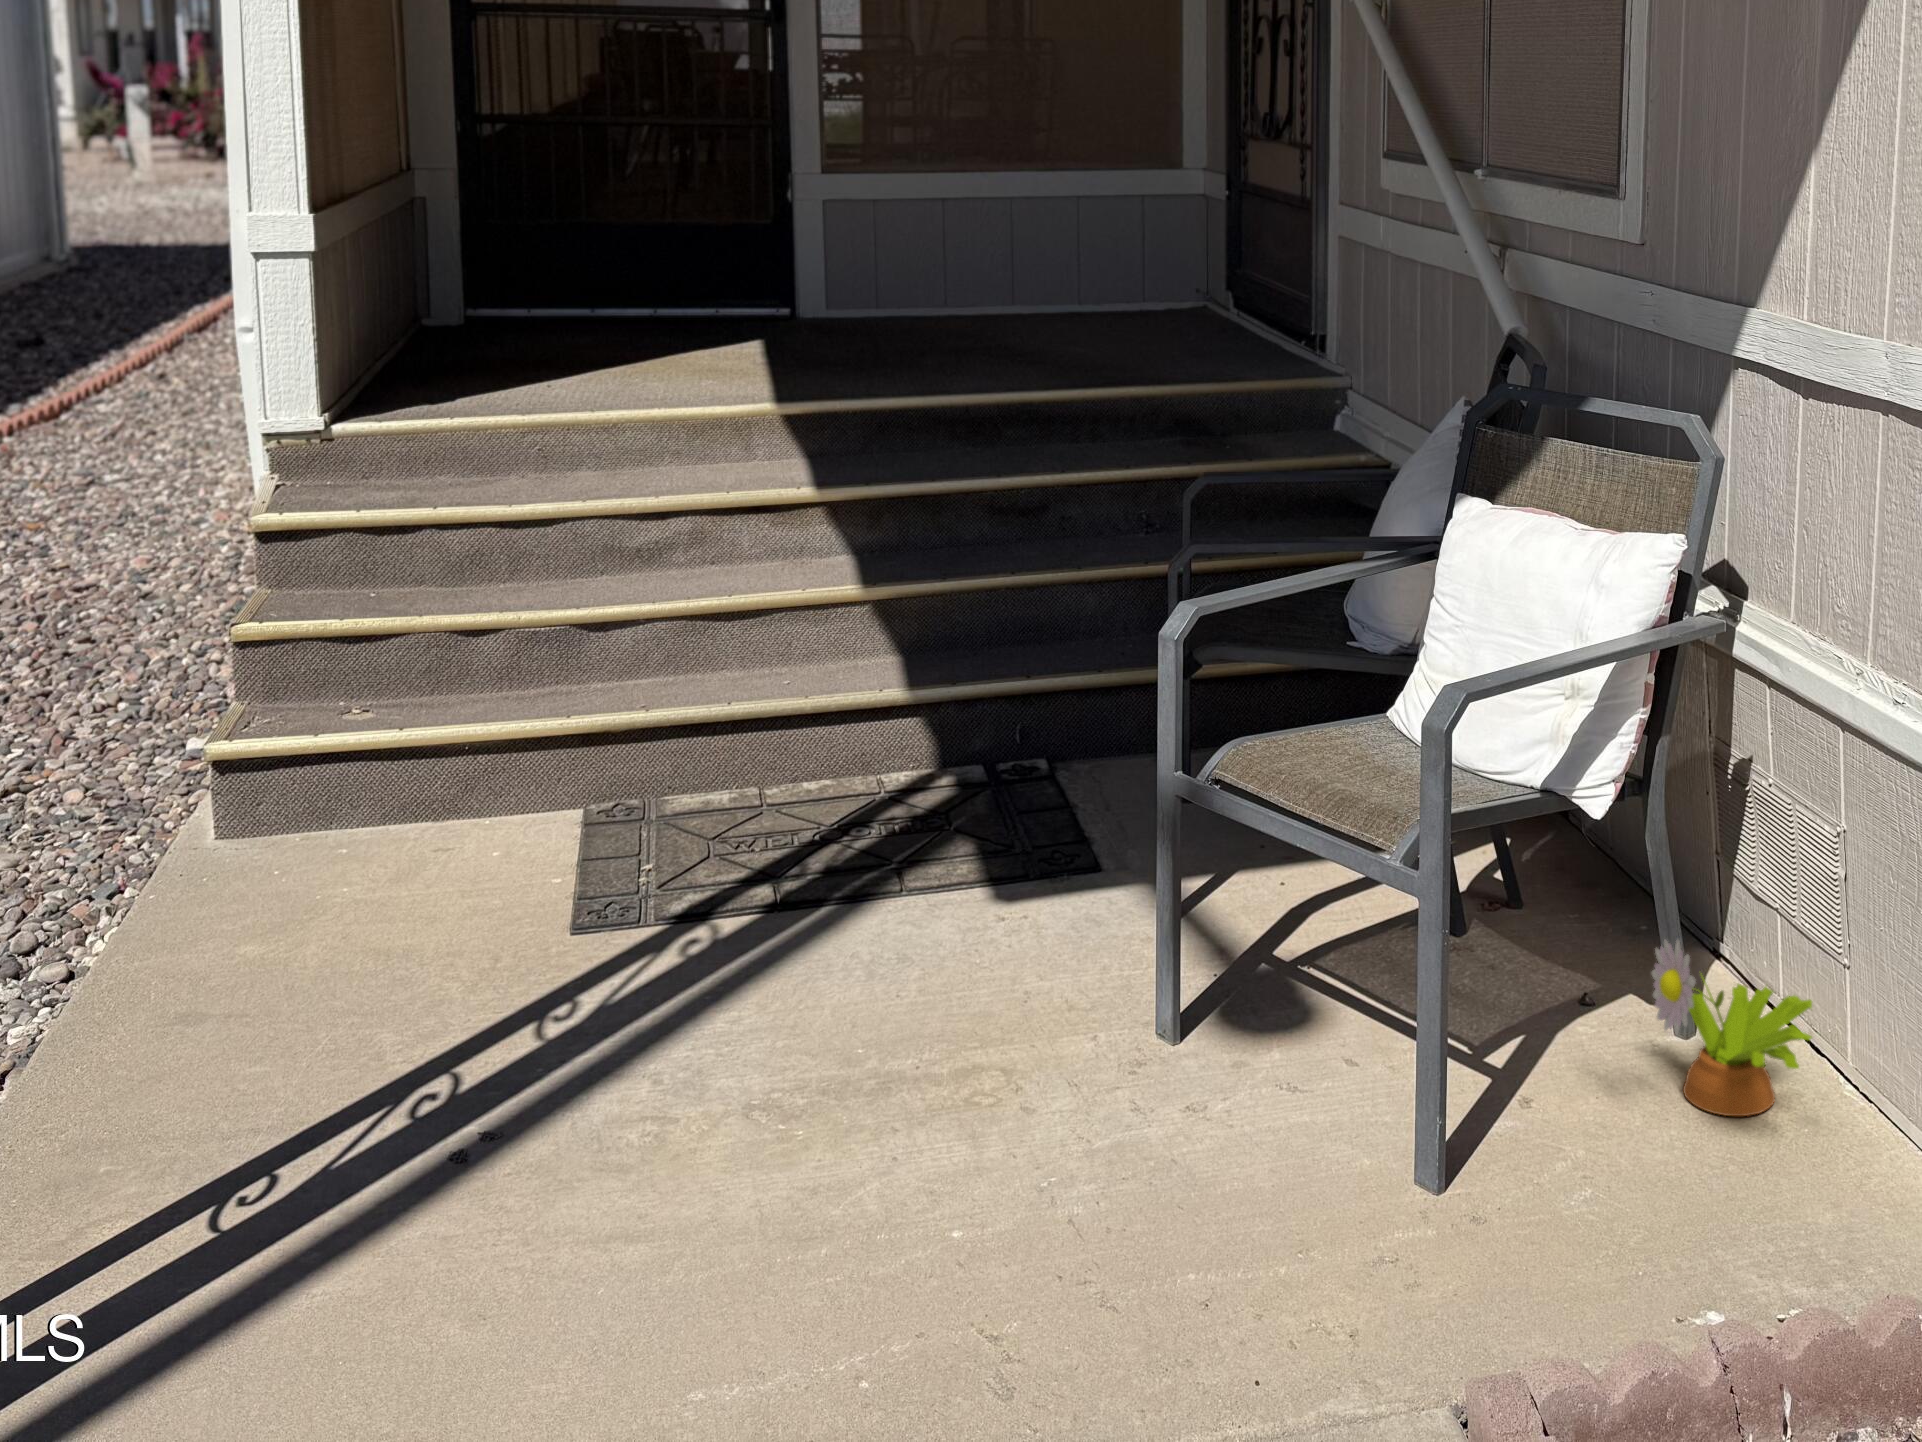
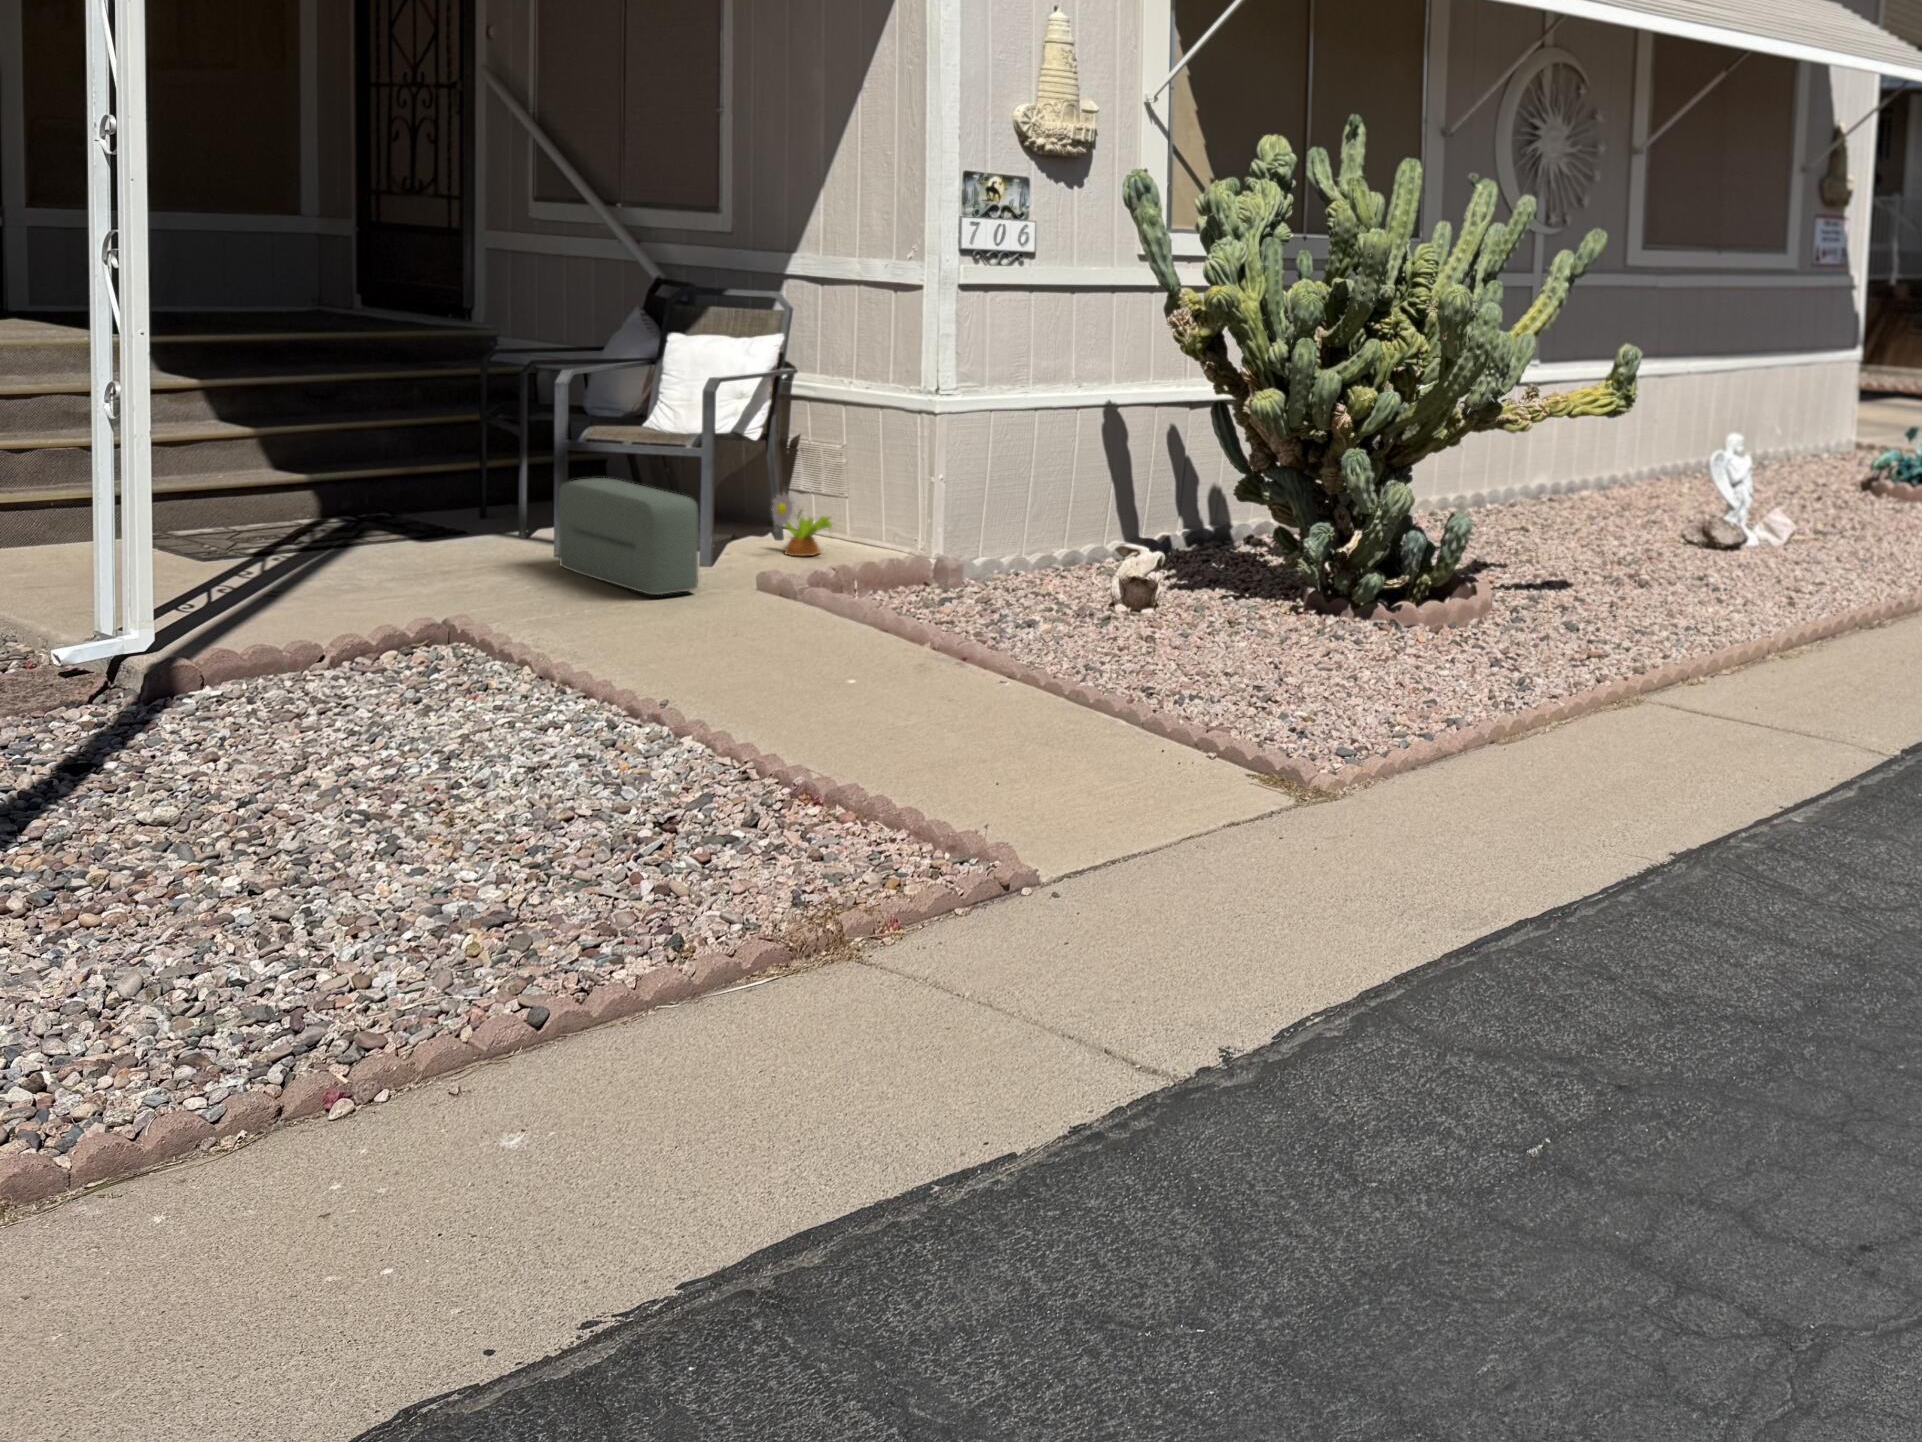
pouf: none [1132,877,1348,1320] -> present [559,478,699,595]

